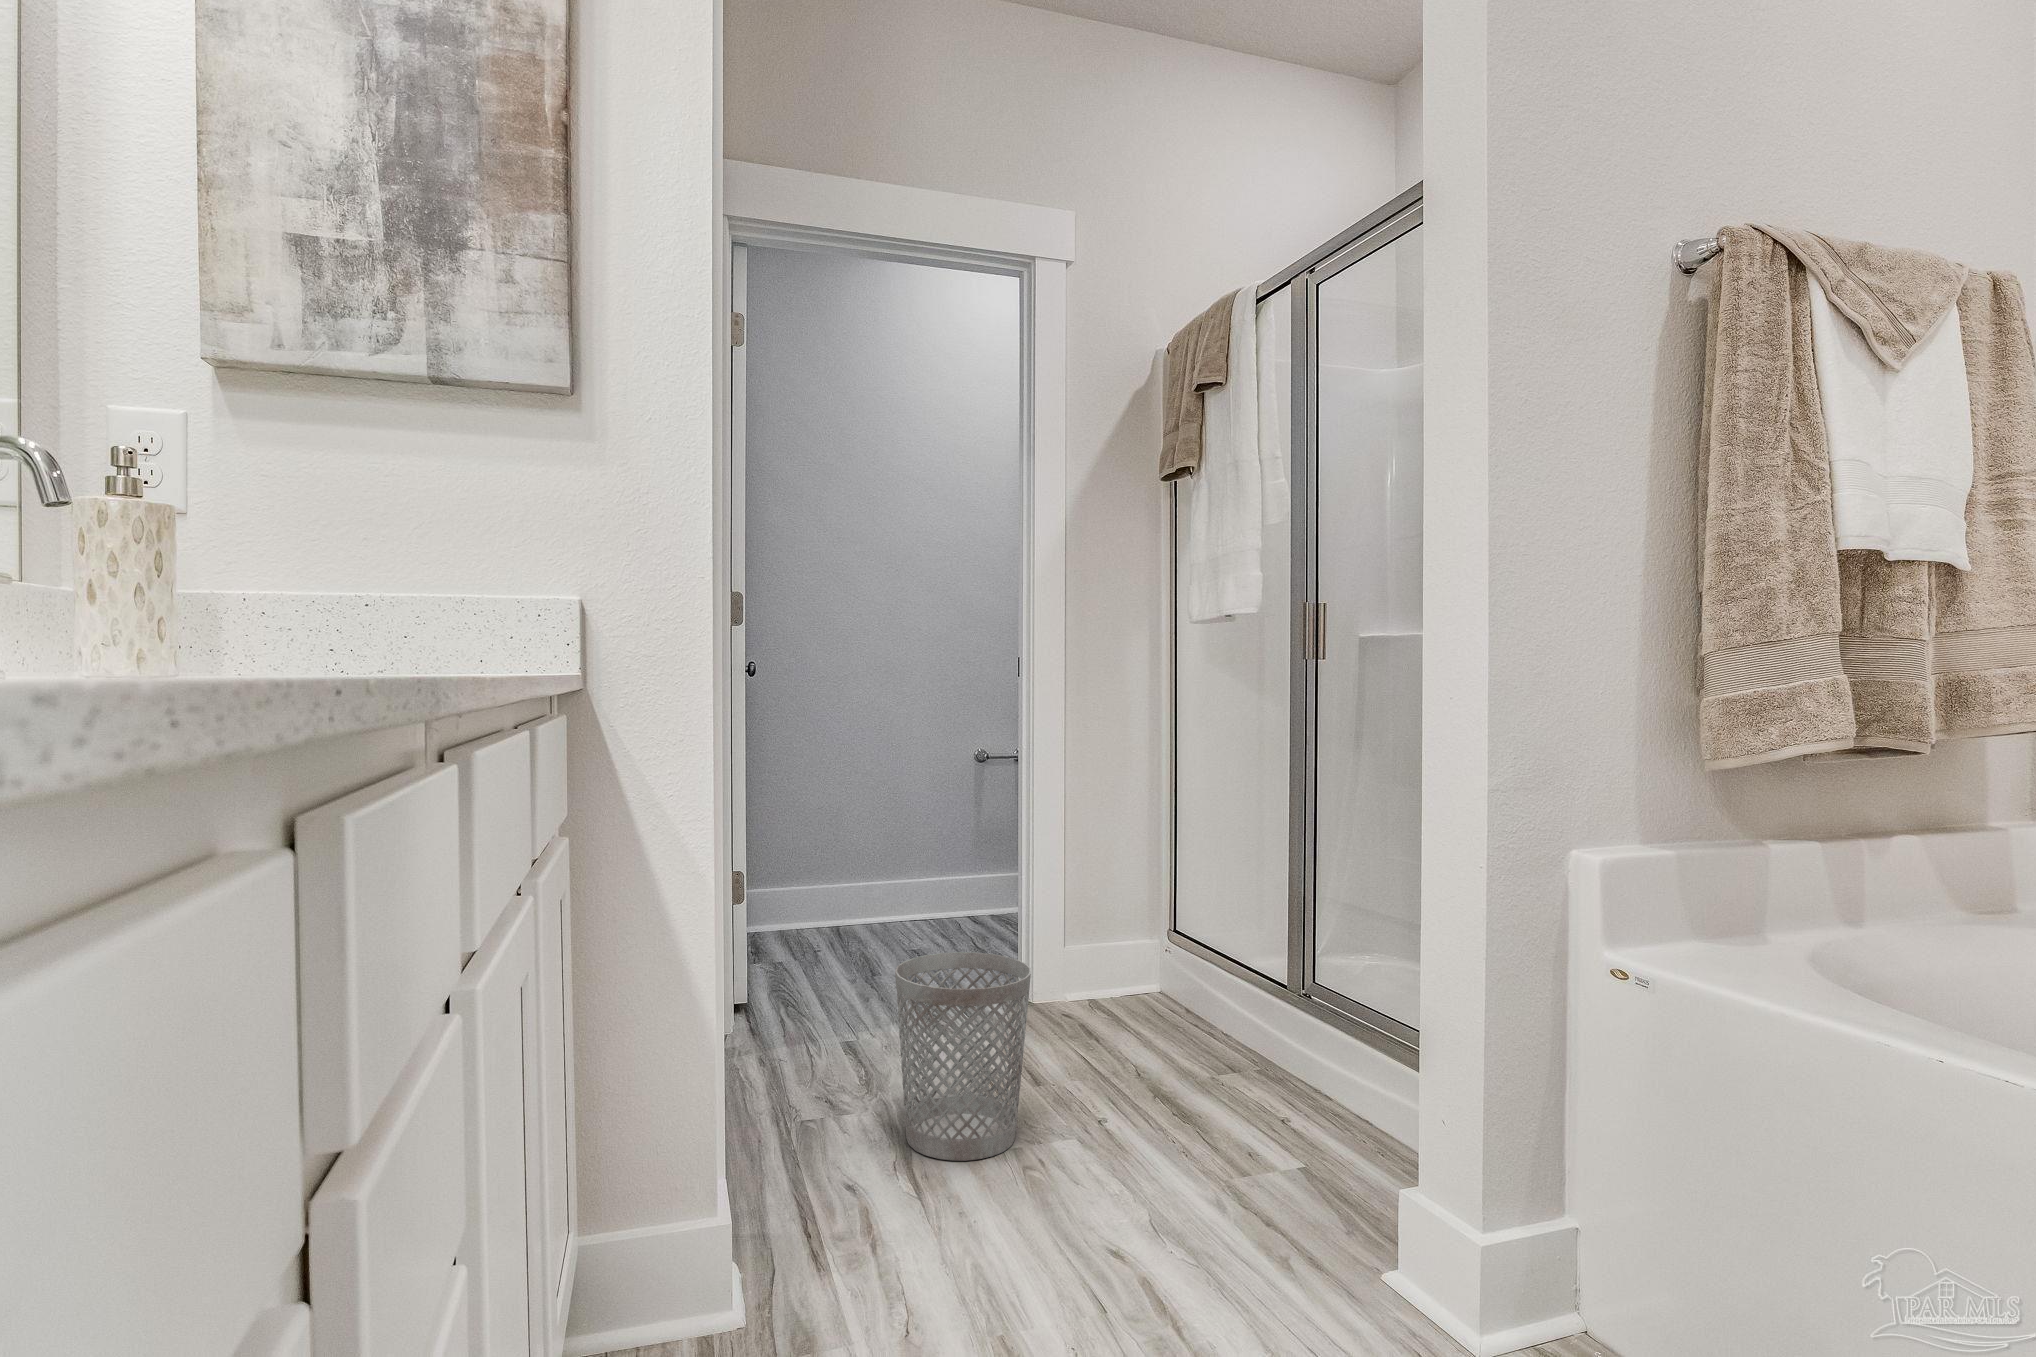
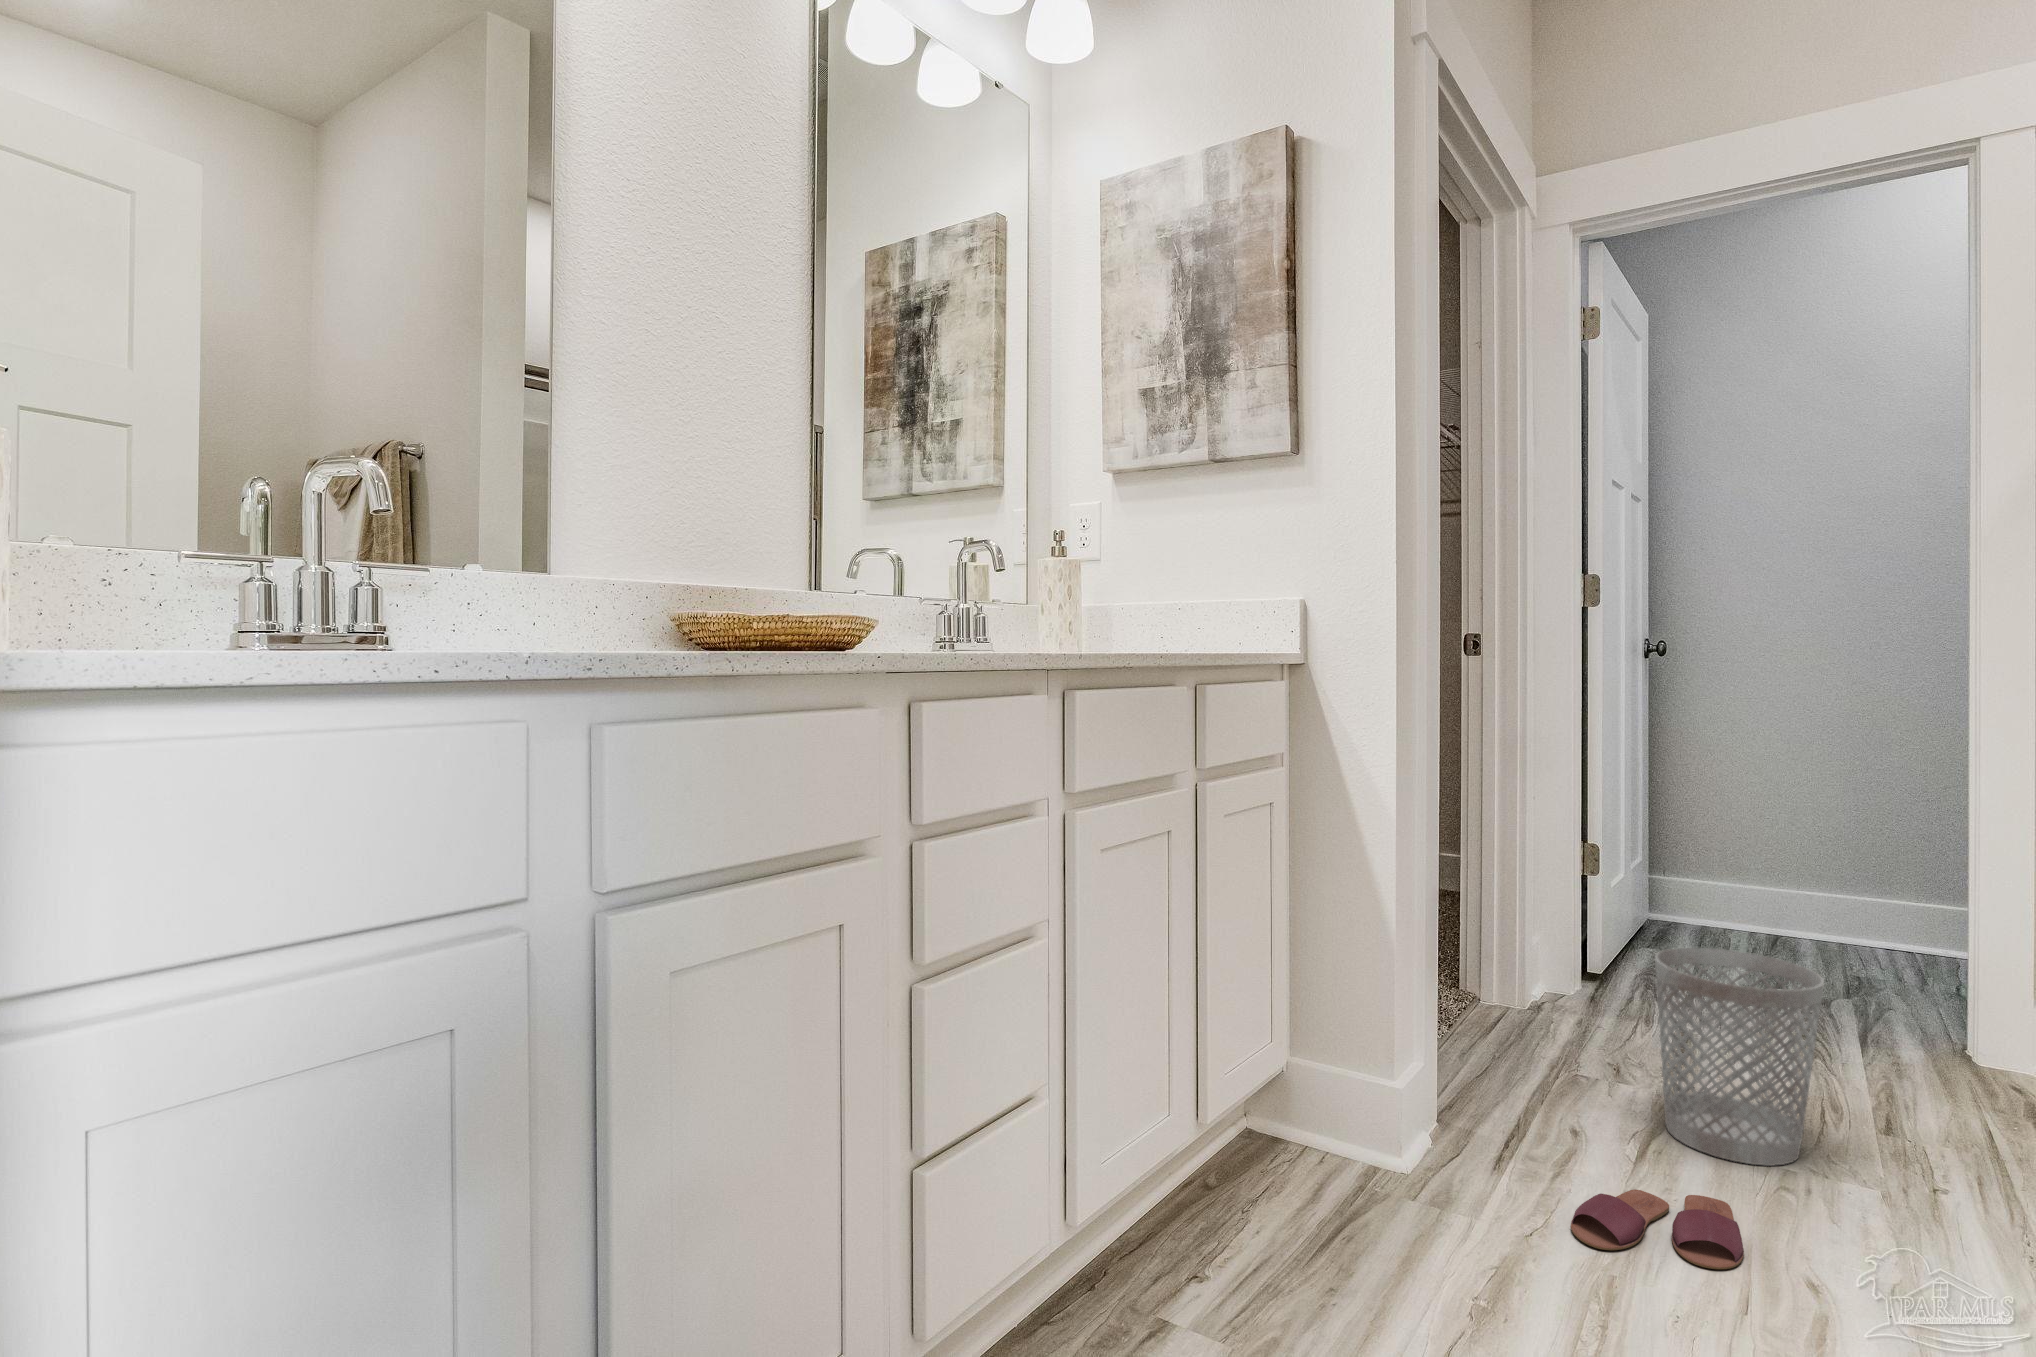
slippers: none [927,1205,1068,1315] -> present [1571,1189,1744,1269]

